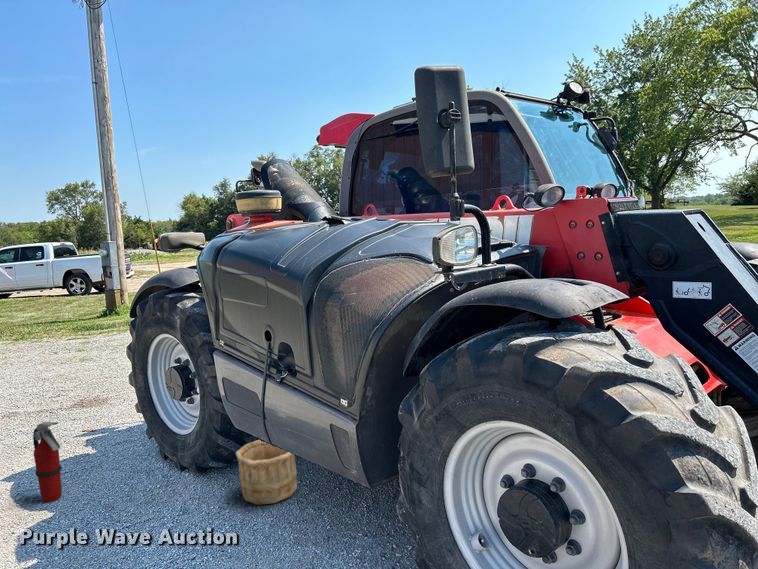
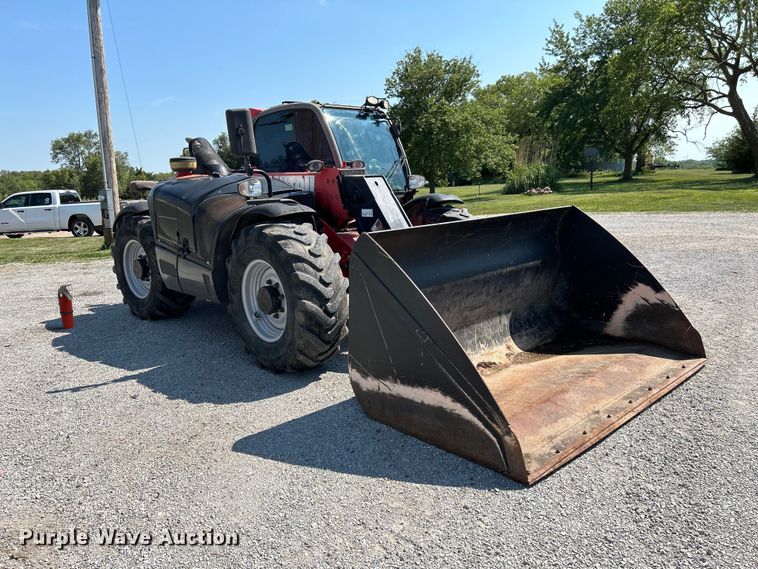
wooden bucket: present [235,439,297,505] -> none [168,298,202,328]

